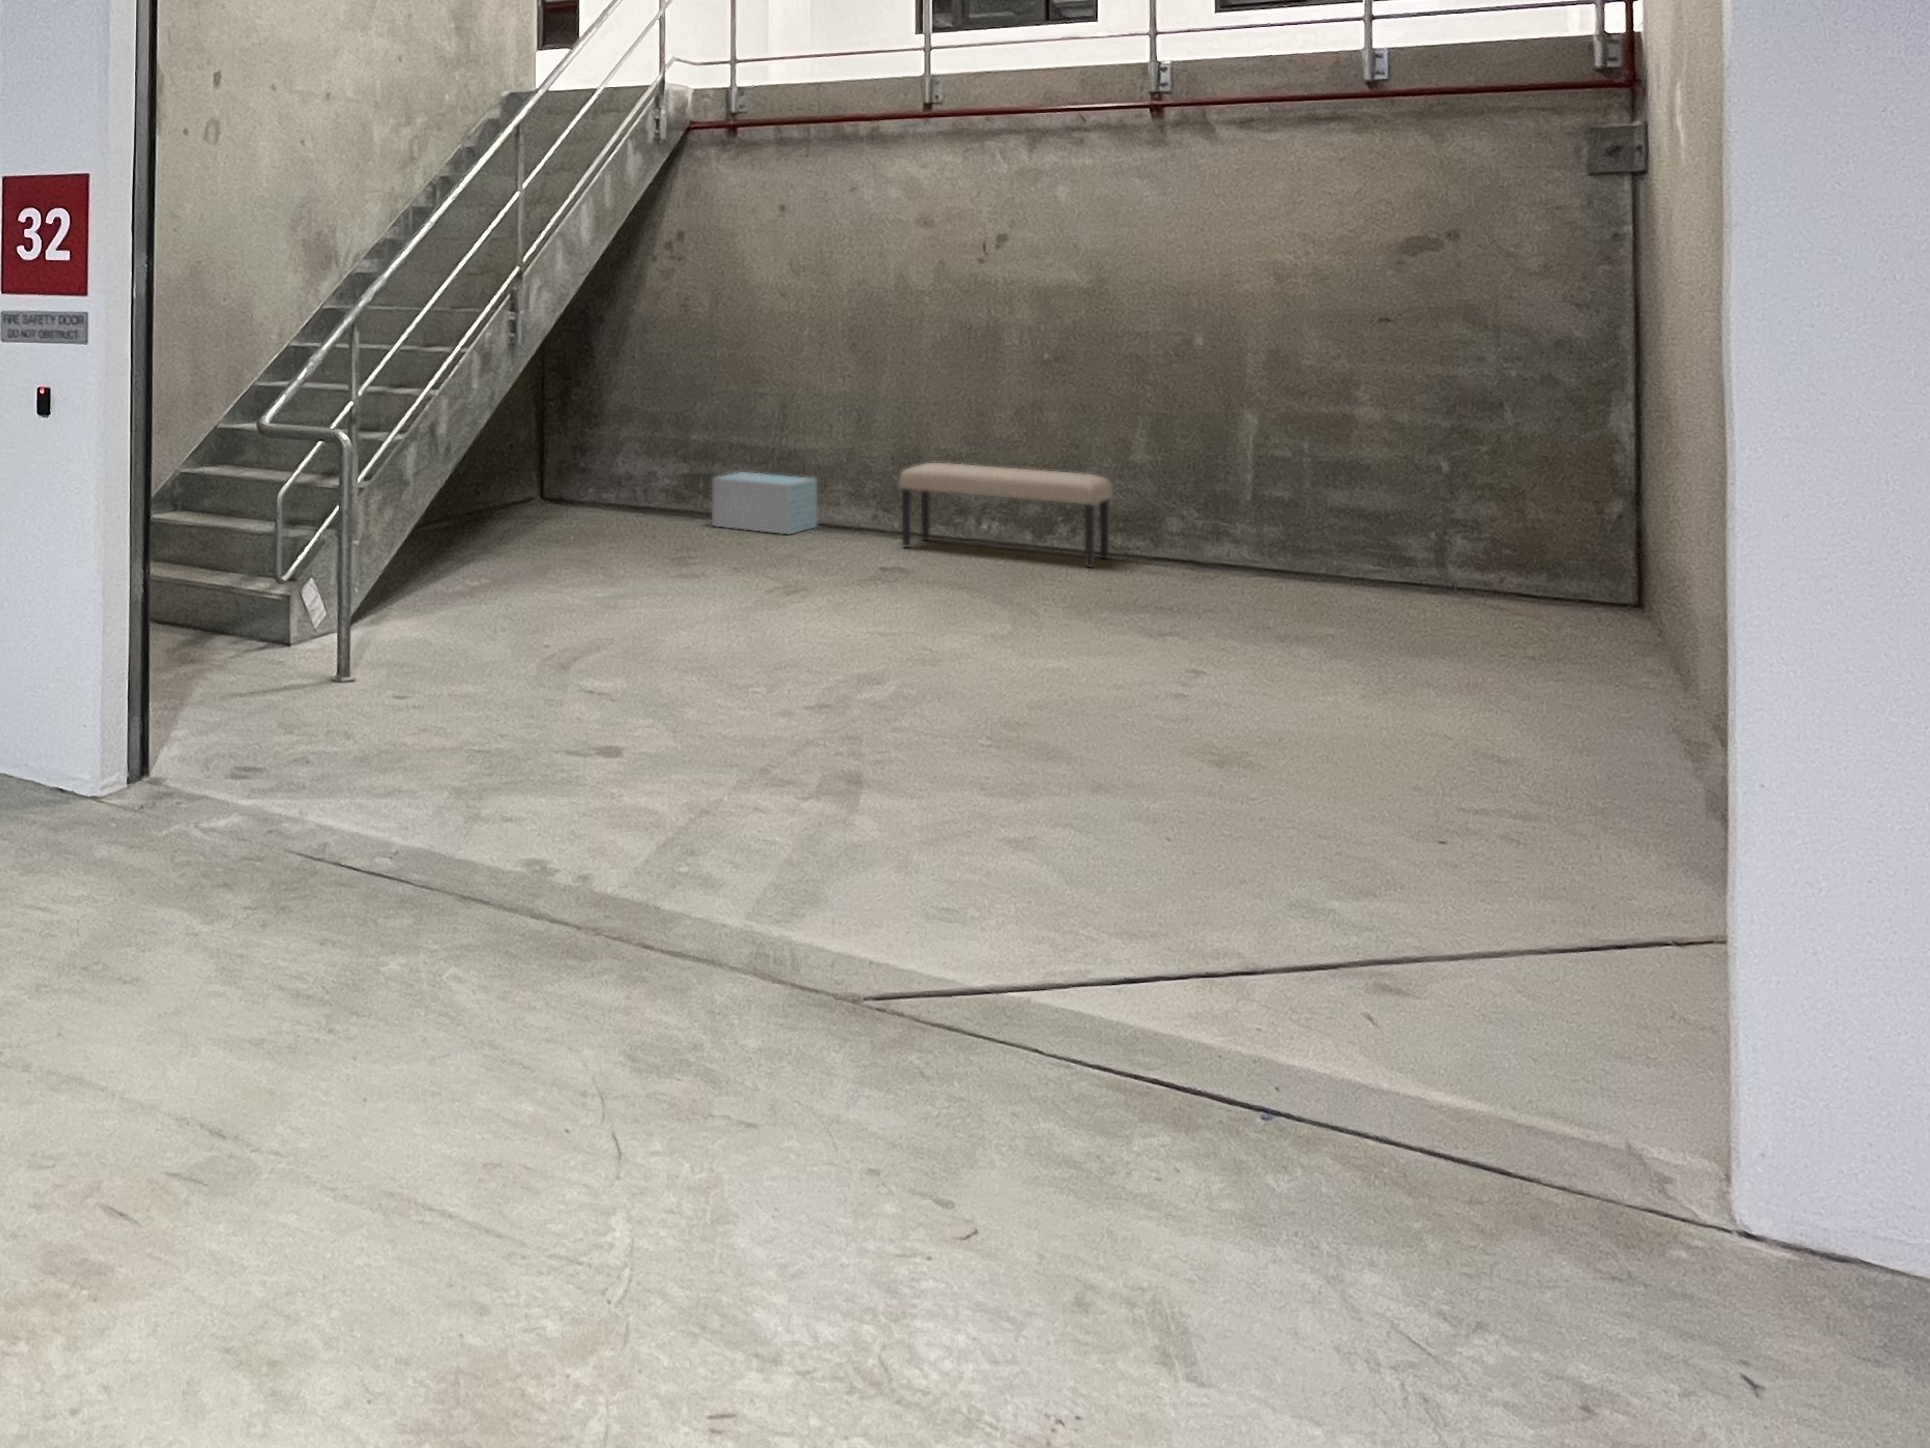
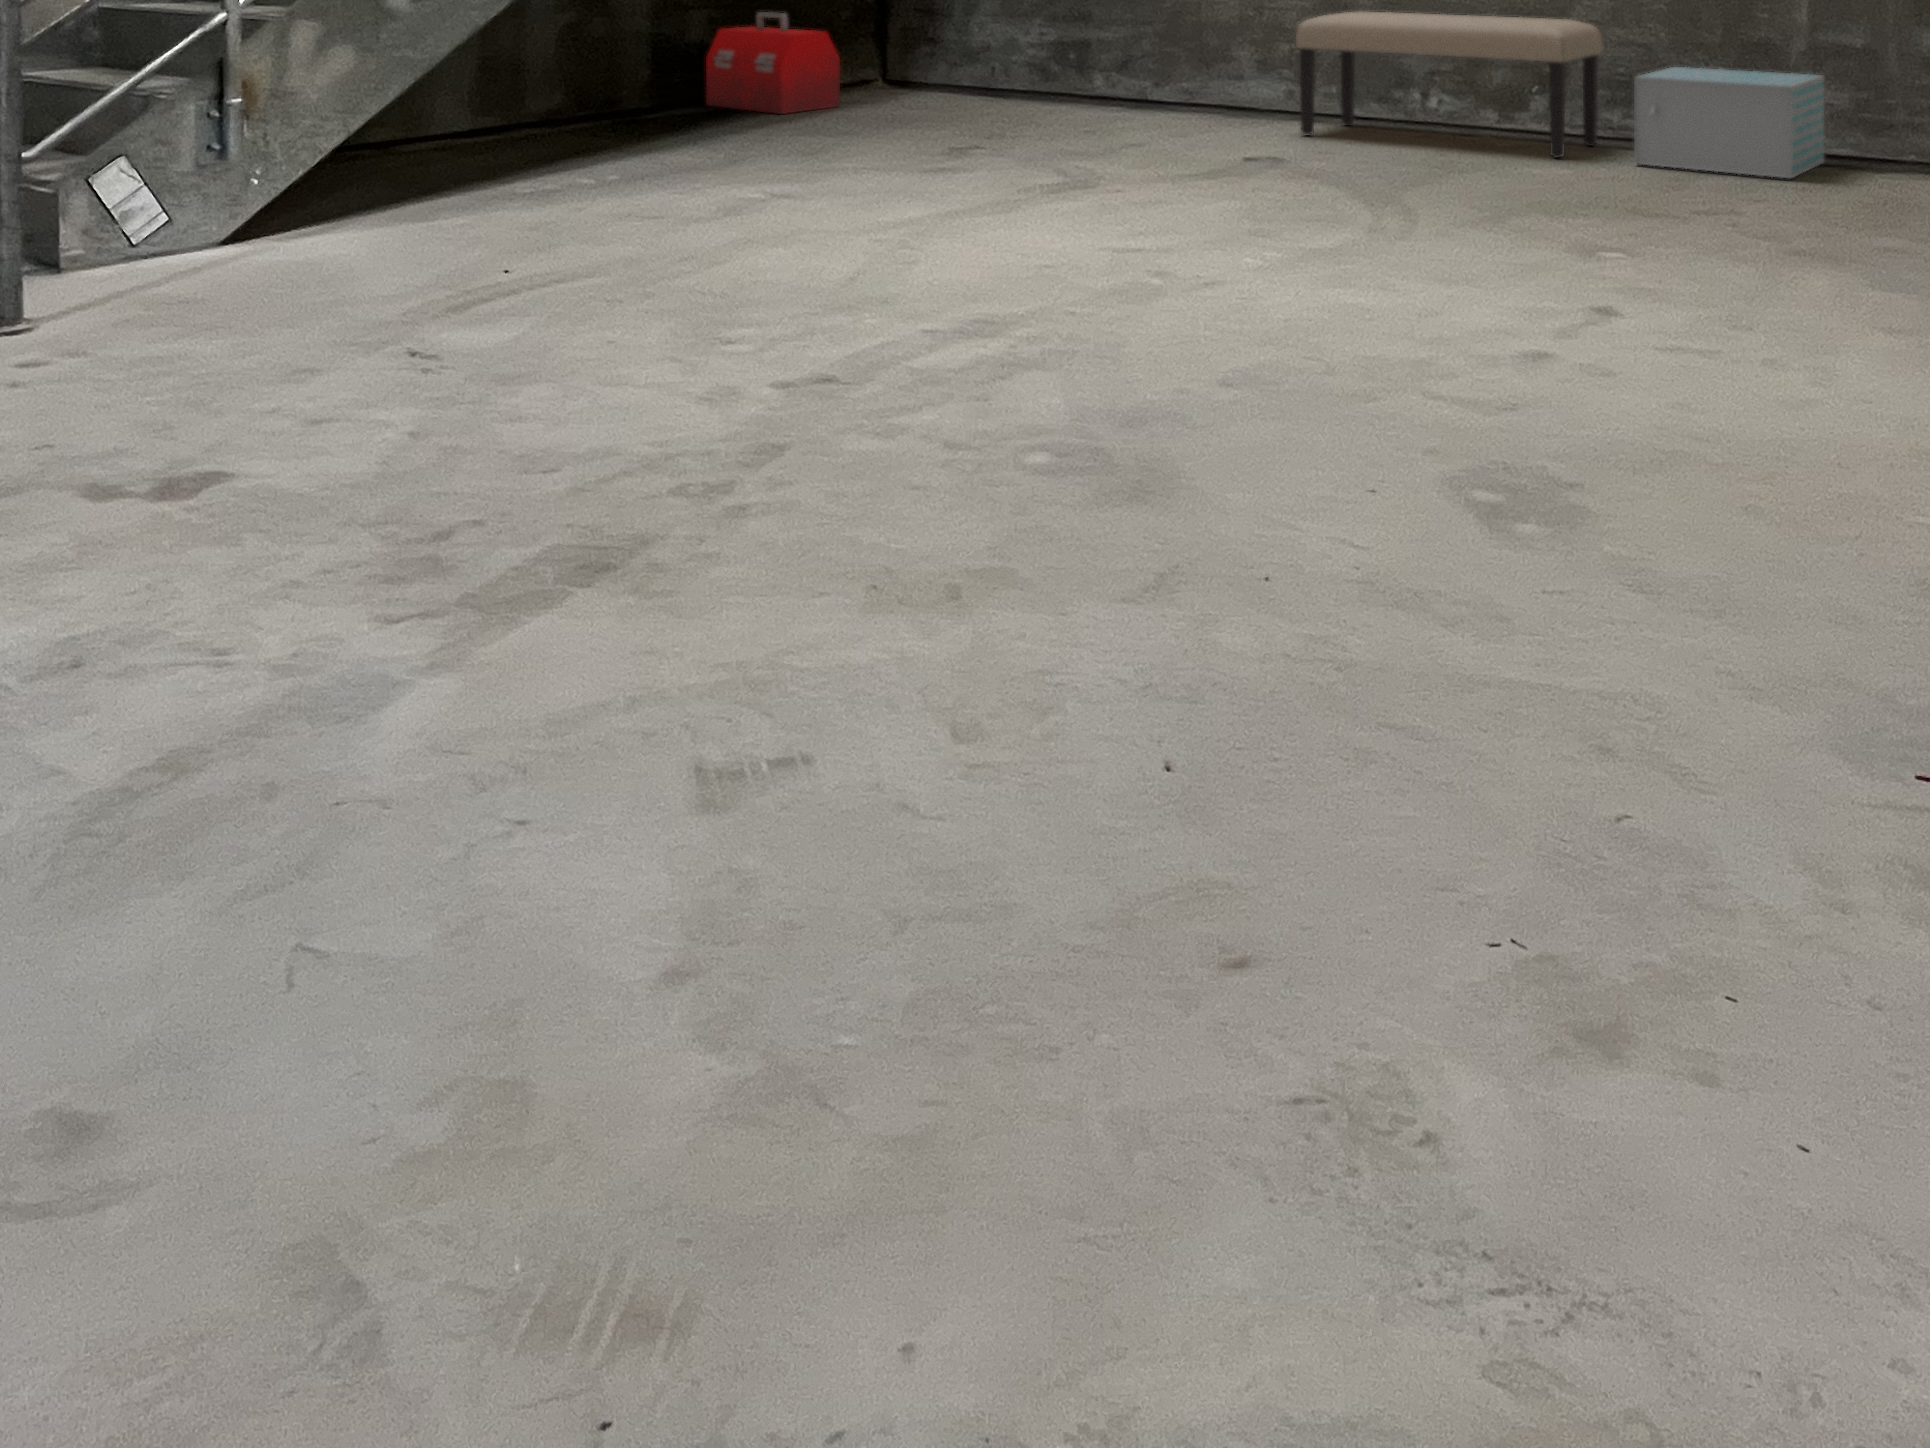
toolbox: none [450,450,548,524] -> present [706,12,840,114]
storage box: present [712,472,817,534] -> present [1634,67,1824,178]

